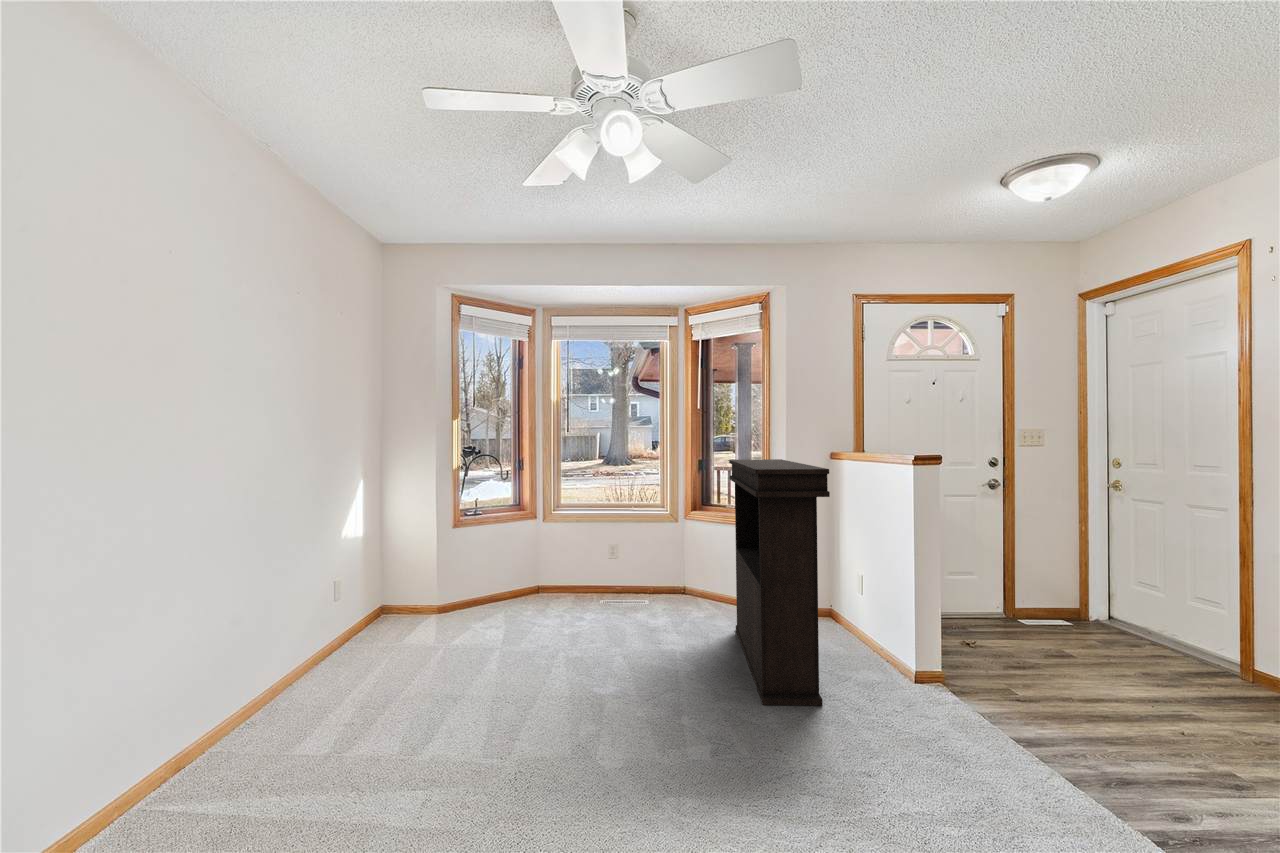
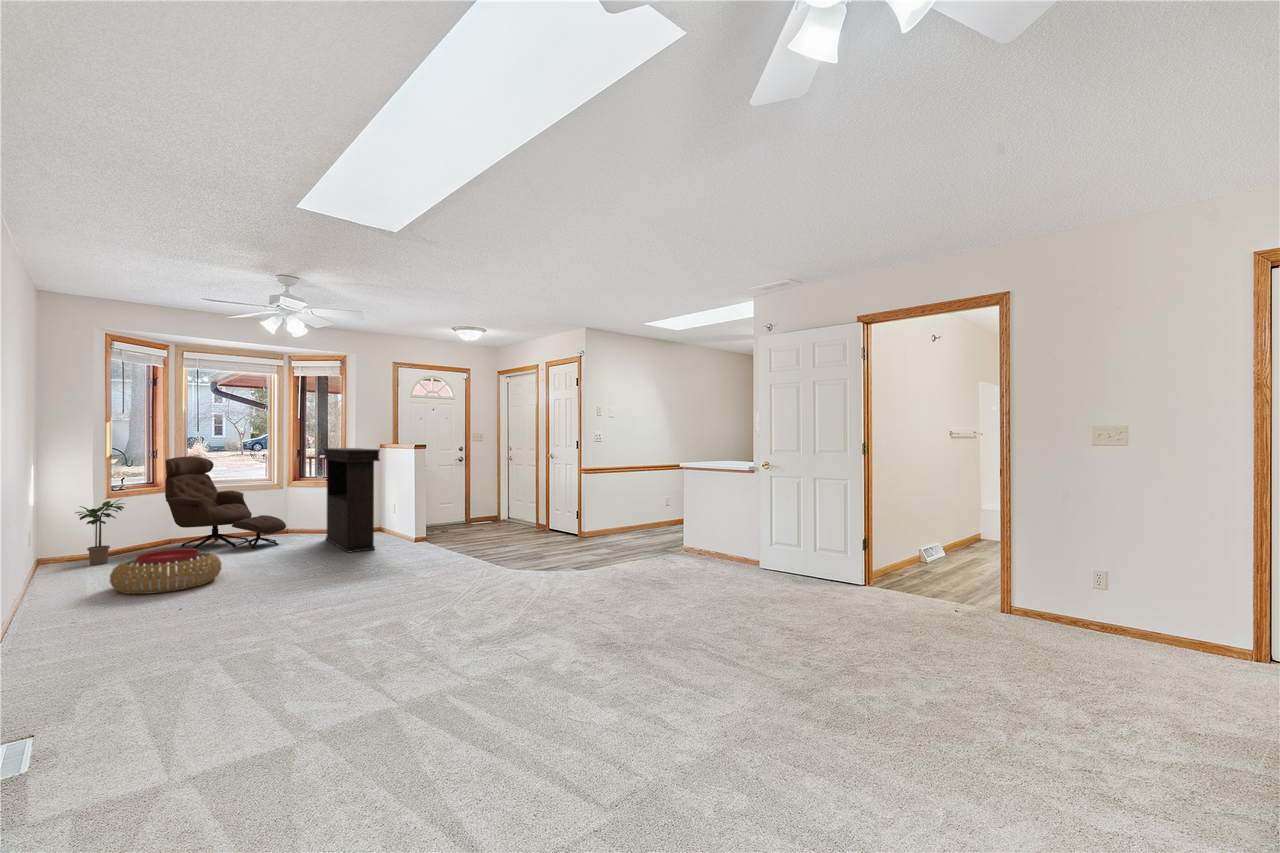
lounge chair: none [518,468,674,636] -> present [165,456,286,549]
potted plant: none [392,534,461,635] -> present [76,499,124,565]
pouf: none [296,667,497,800] -> present [110,548,222,594]

